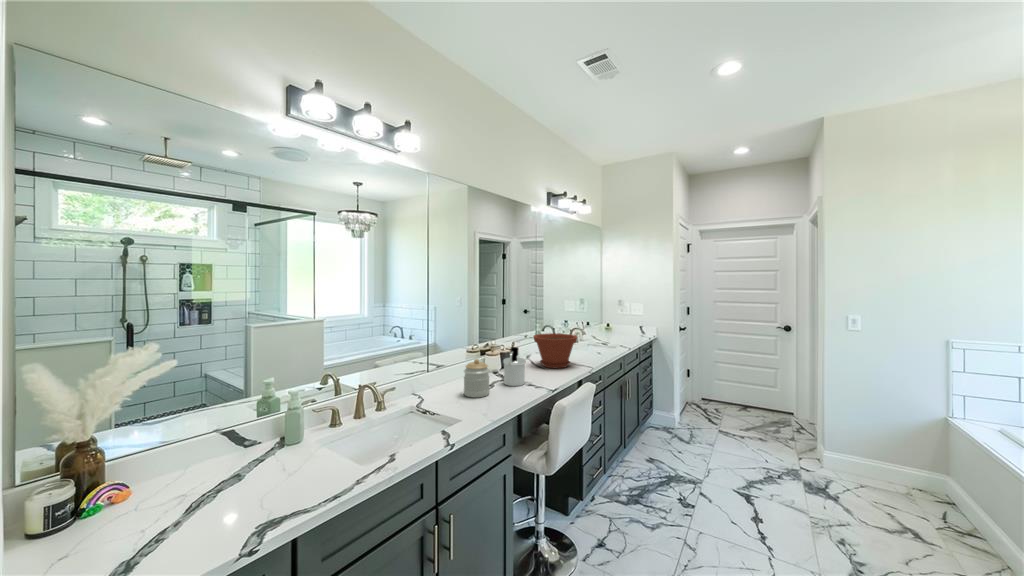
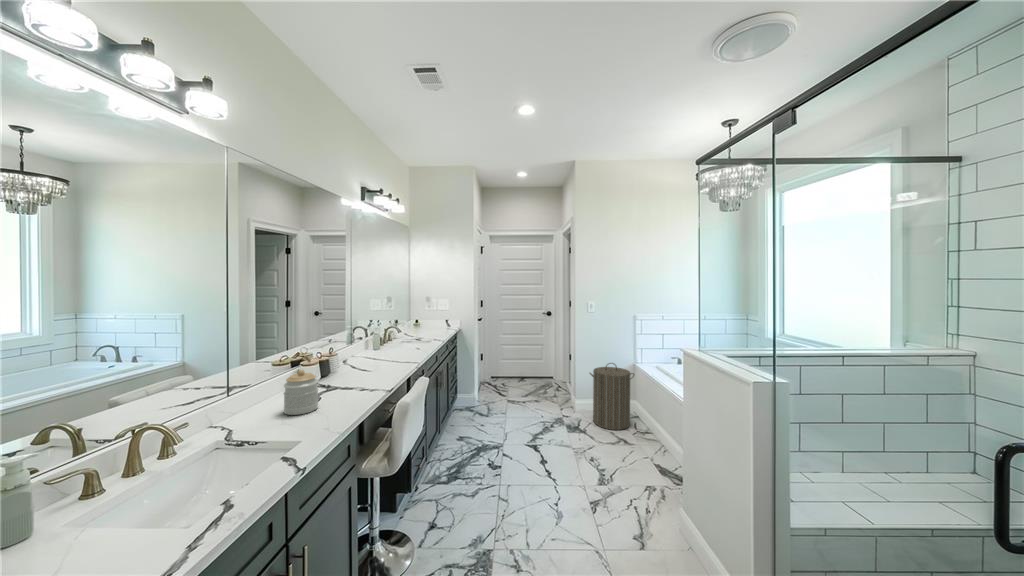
plant pot: present [533,333,577,368] -> none [354,333,402,369]
soap dispenser: present [503,347,525,386] -> none [329,351,355,394]
laundry hamper: none [850,406,950,517] -> present [590,363,635,430]

